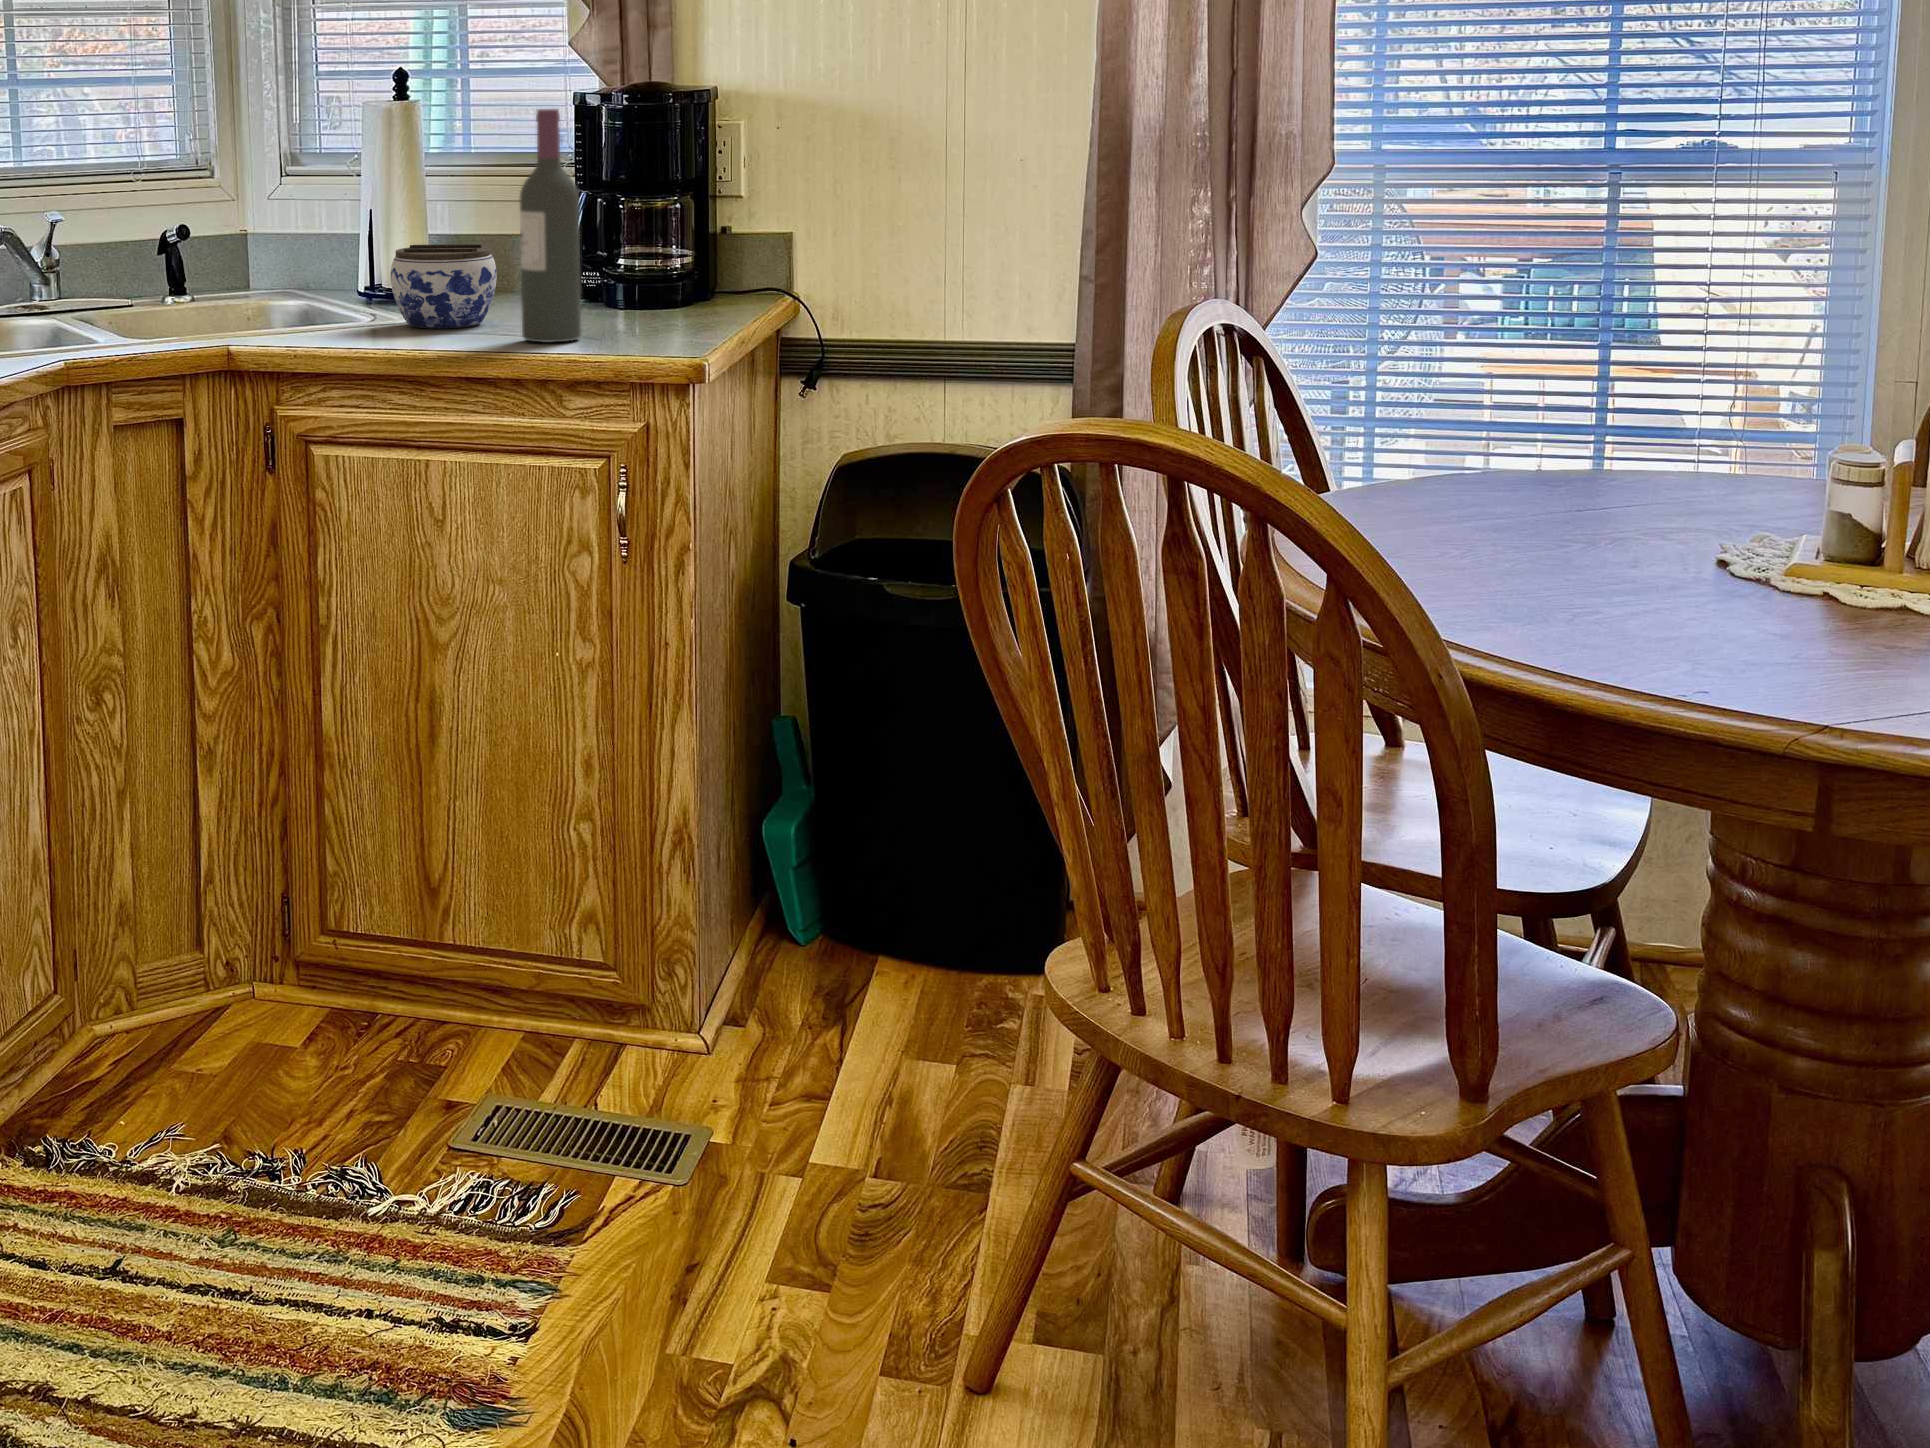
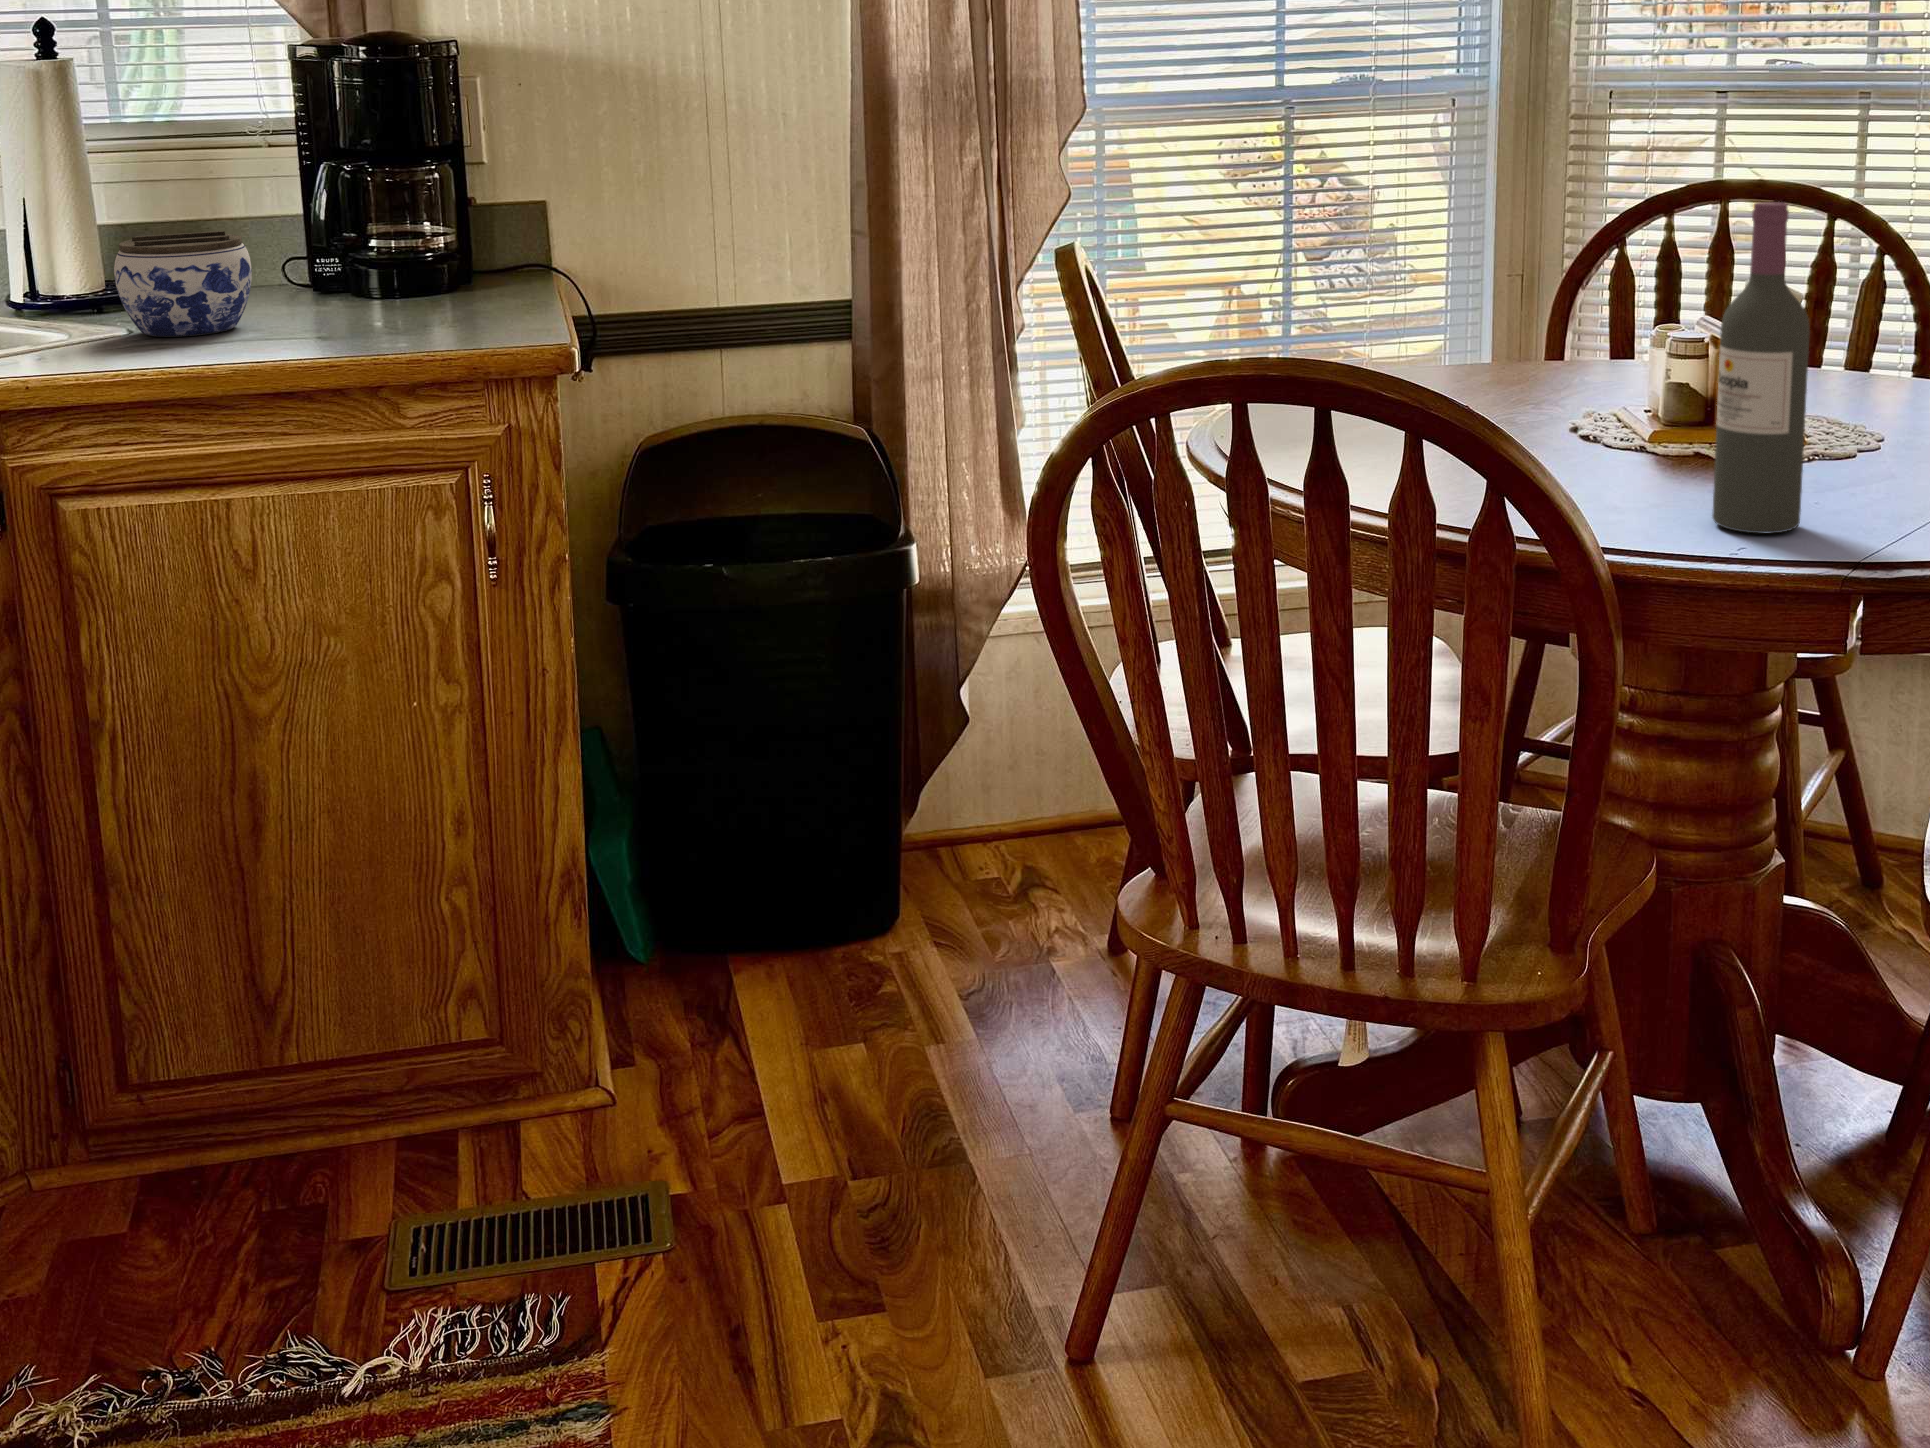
wine bottle: present [520,109,581,342] -> present [1712,202,1810,533]

